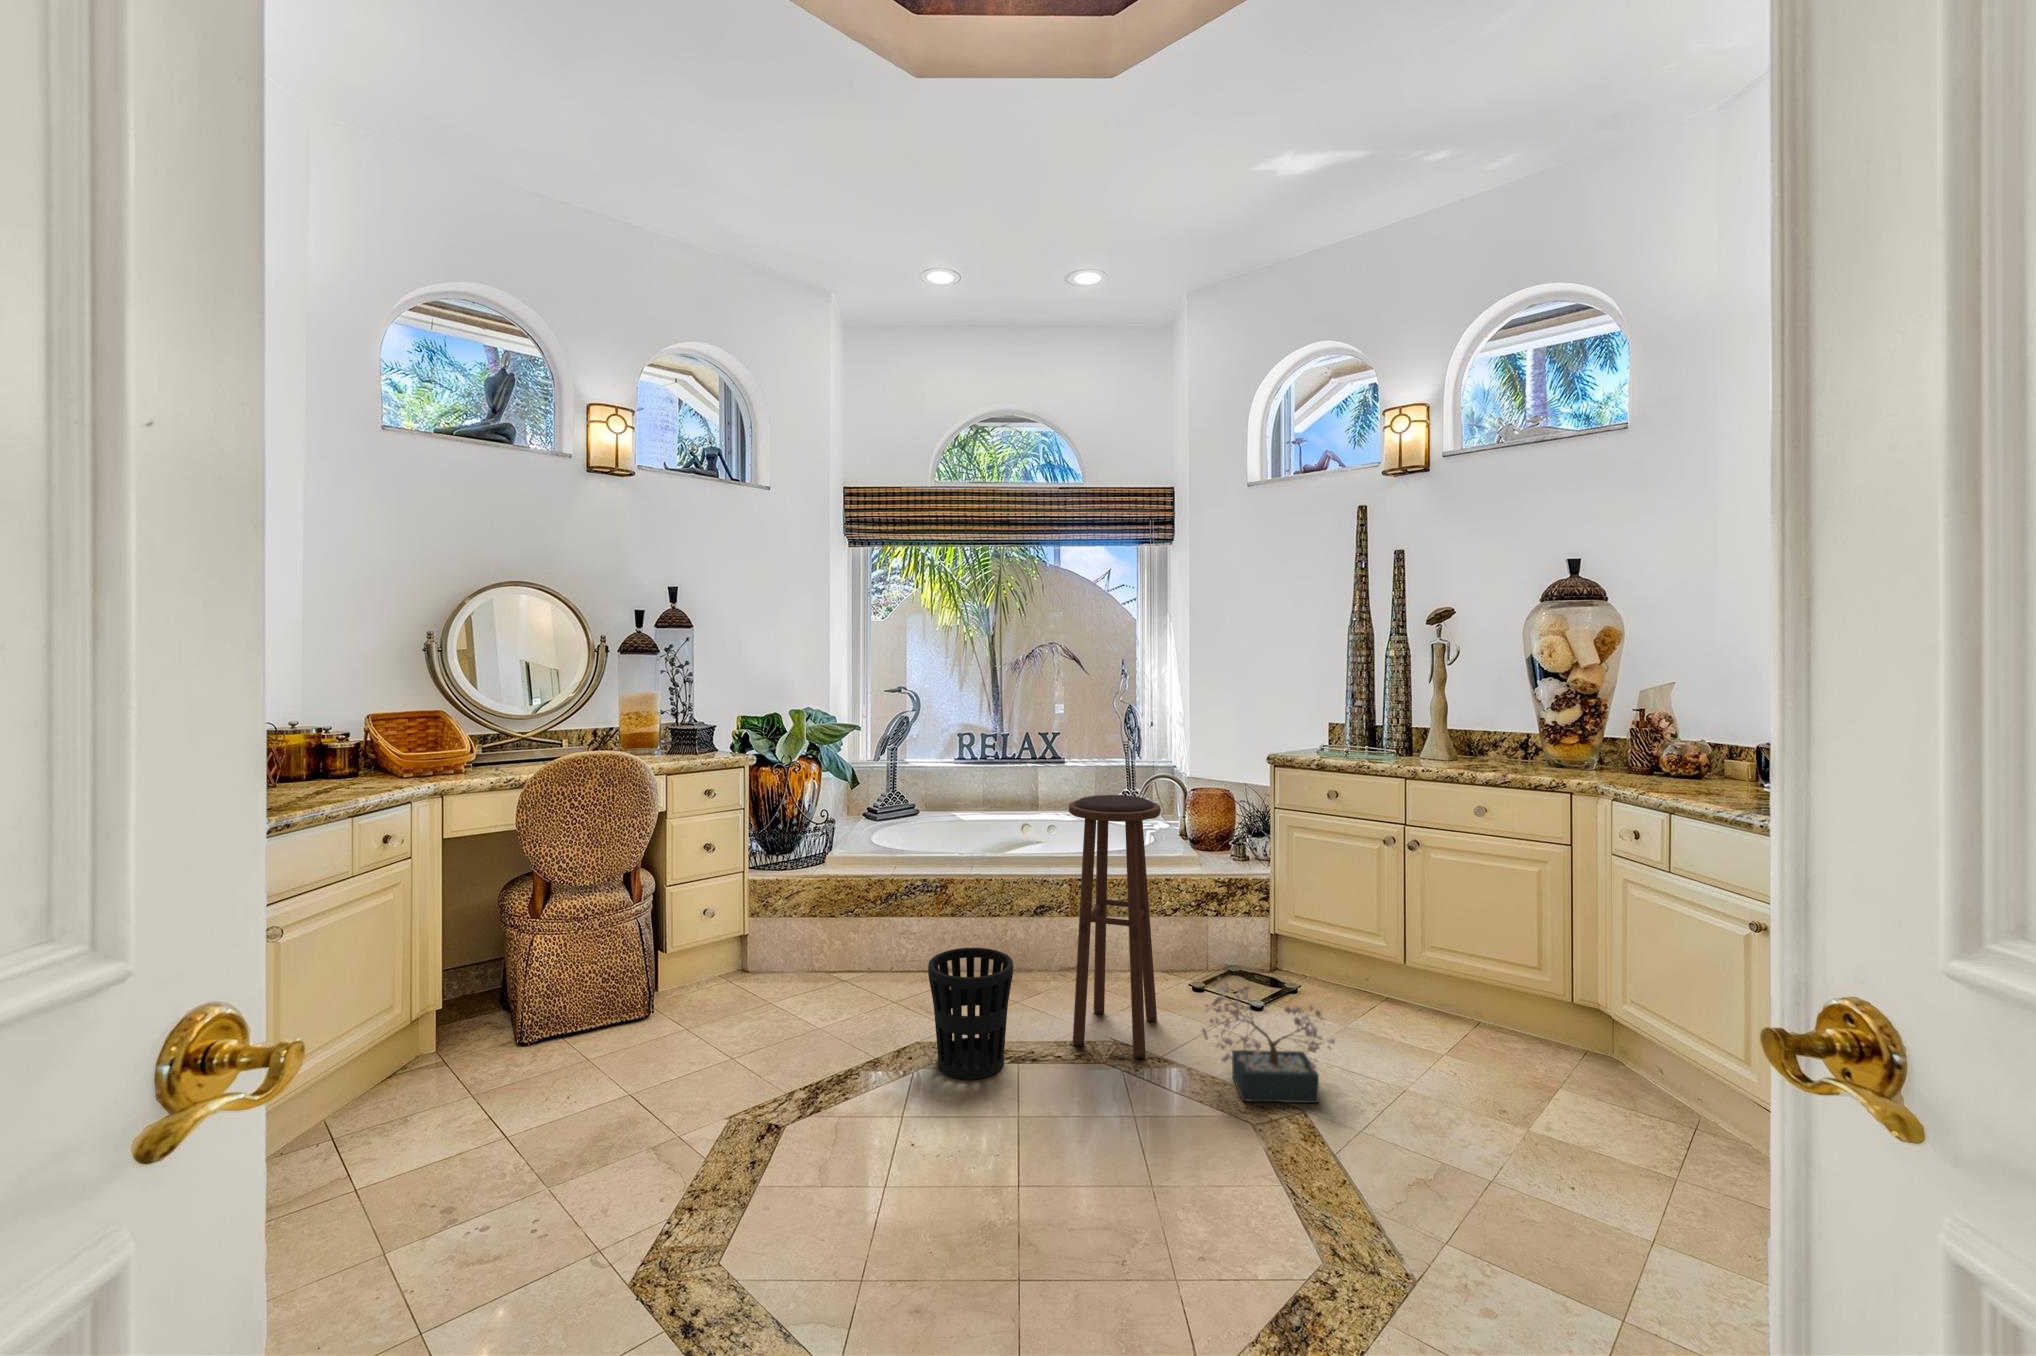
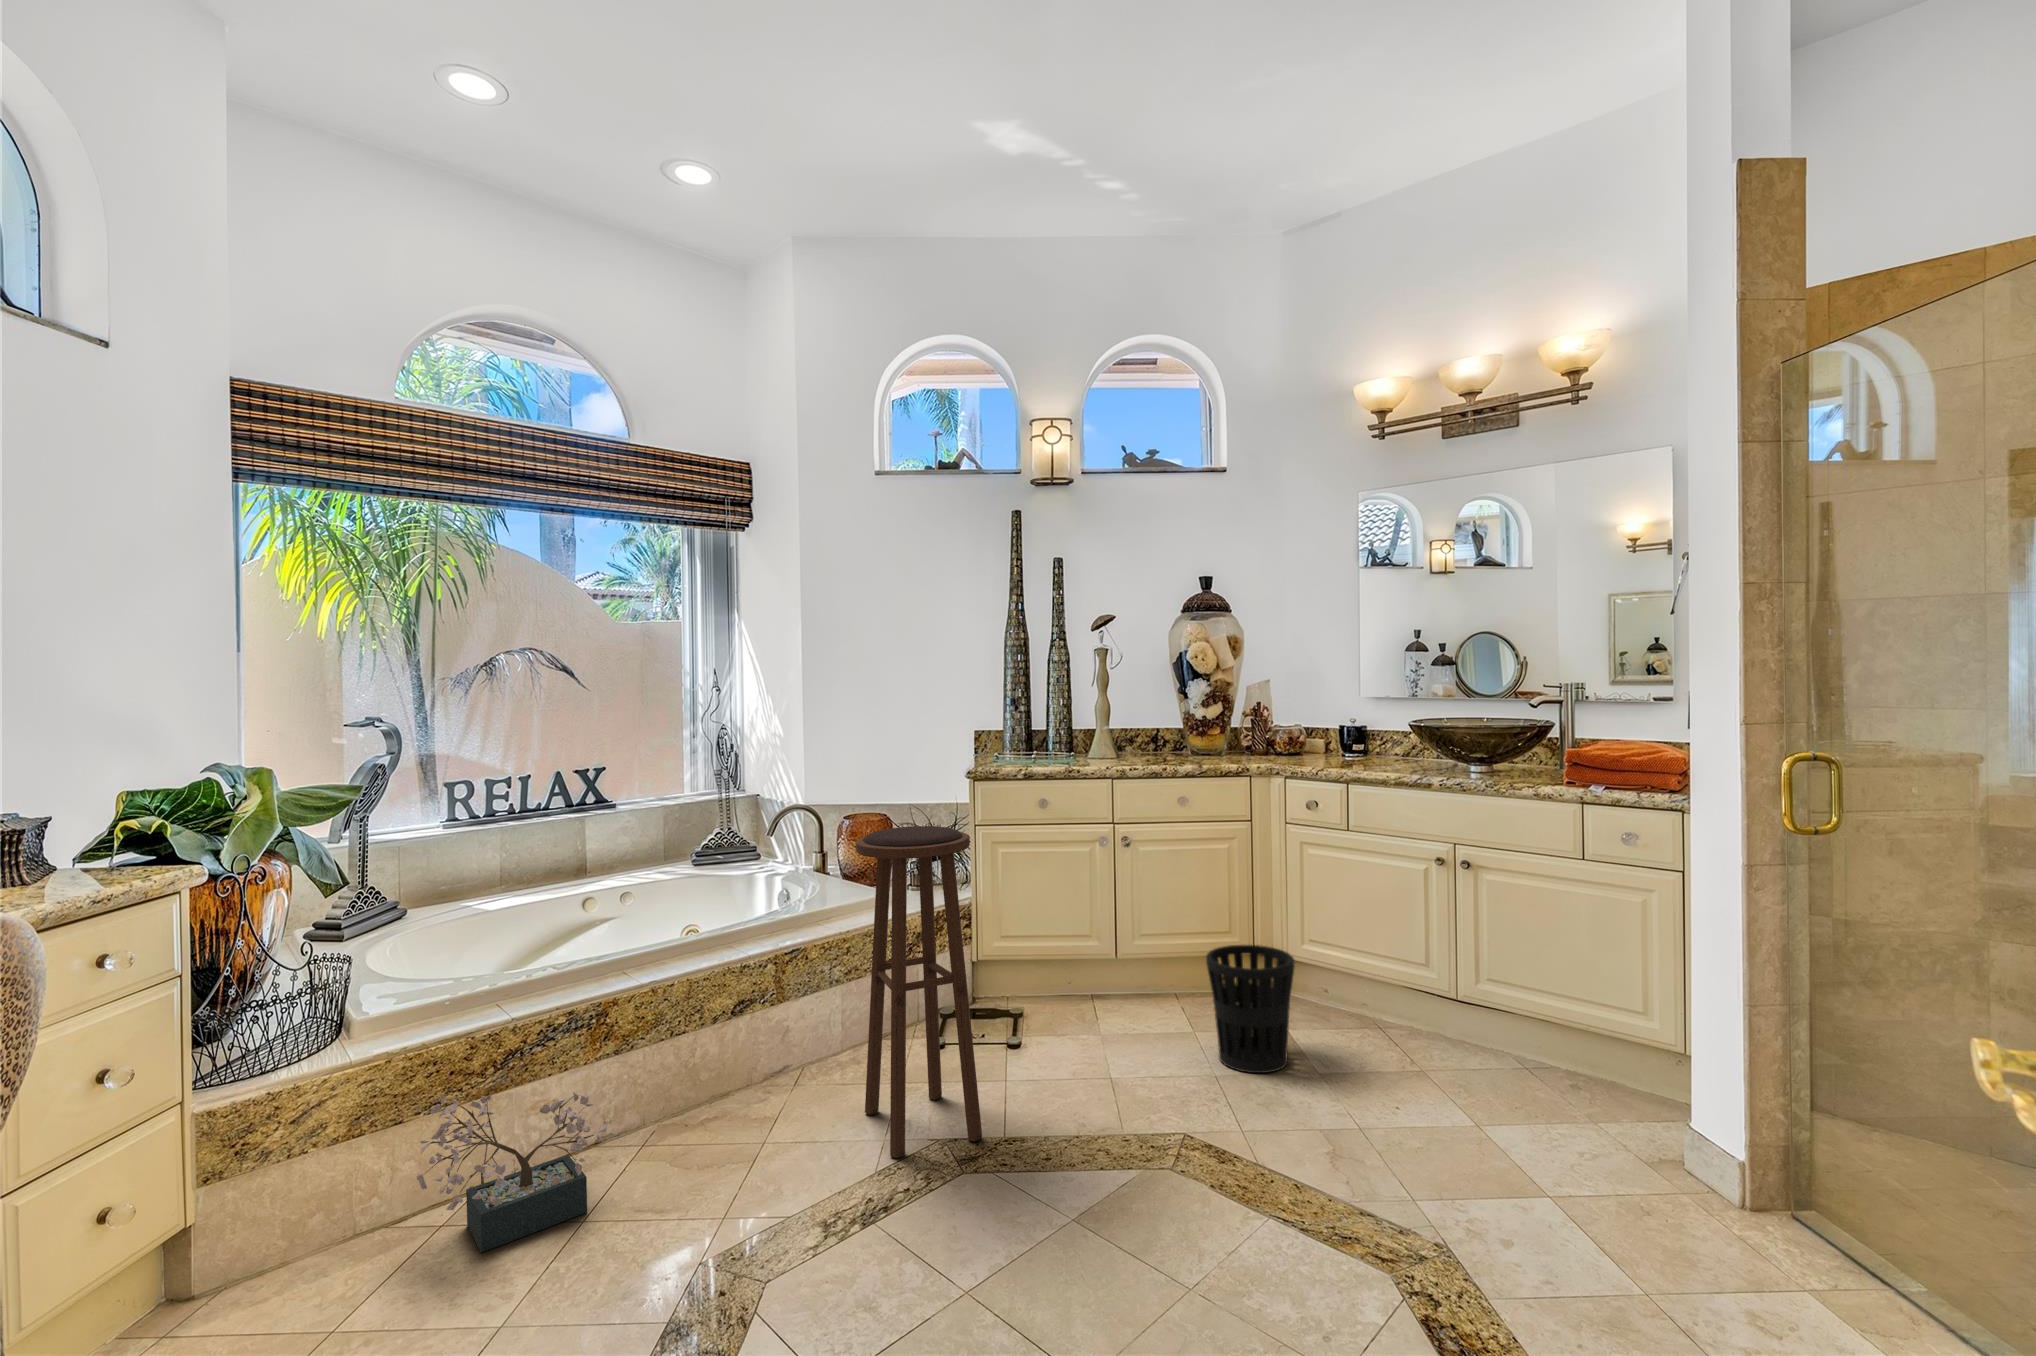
wastebasket: present [928,948,1013,1080] -> present [1206,945,1295,1073]
decorative plant: present [1202,978,1335,1103] -> present [417,1092,607,1252]

